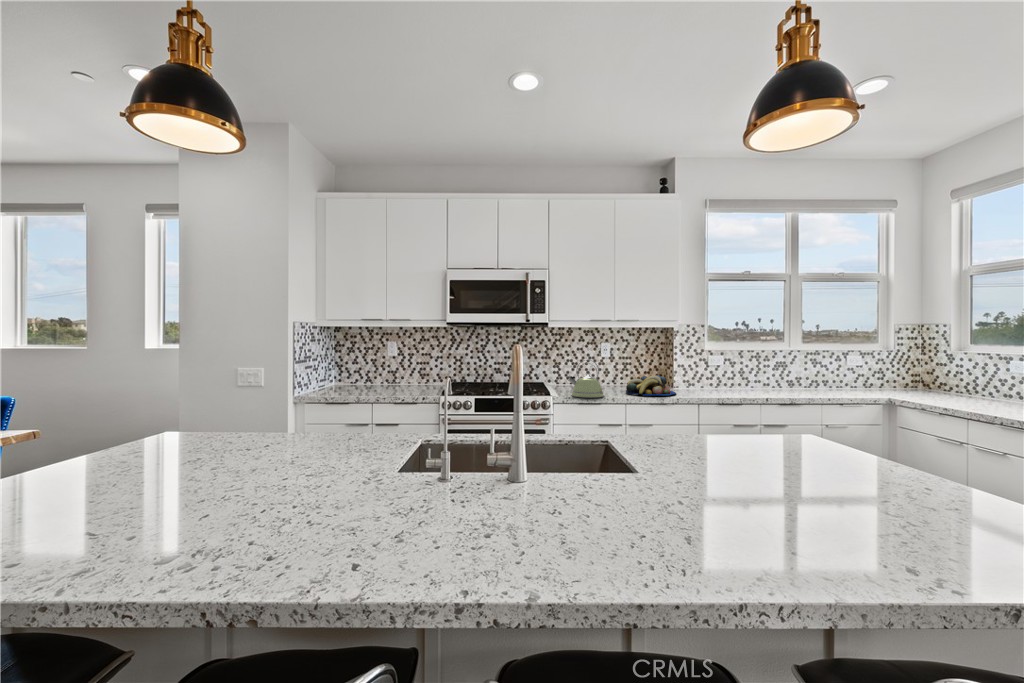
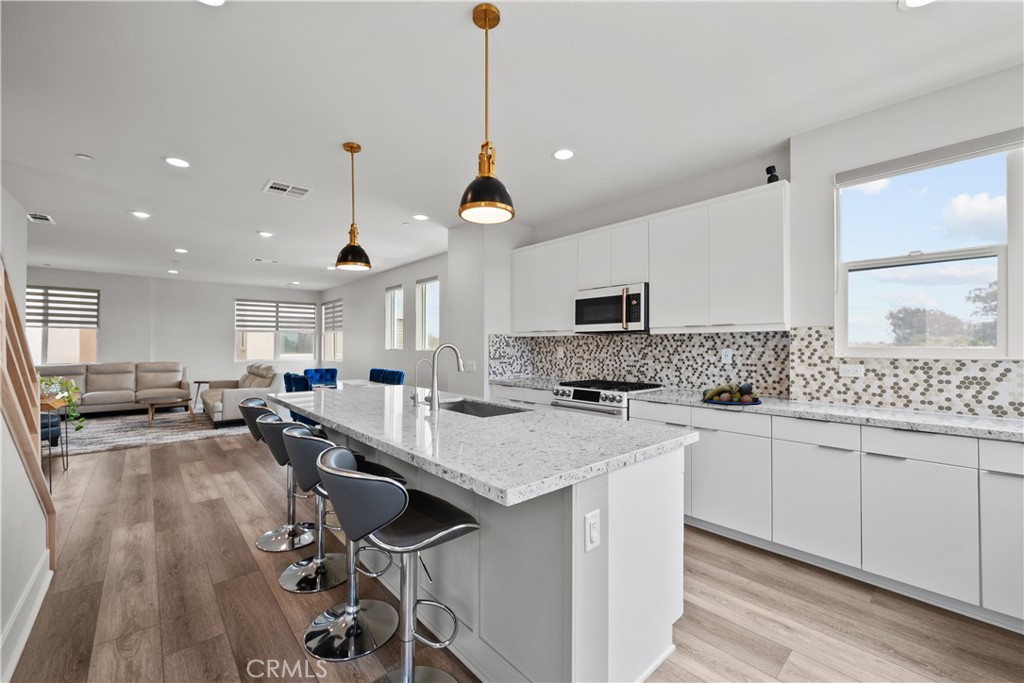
kettle: present [568,359,604,398] -> none [642,363,674,399]

